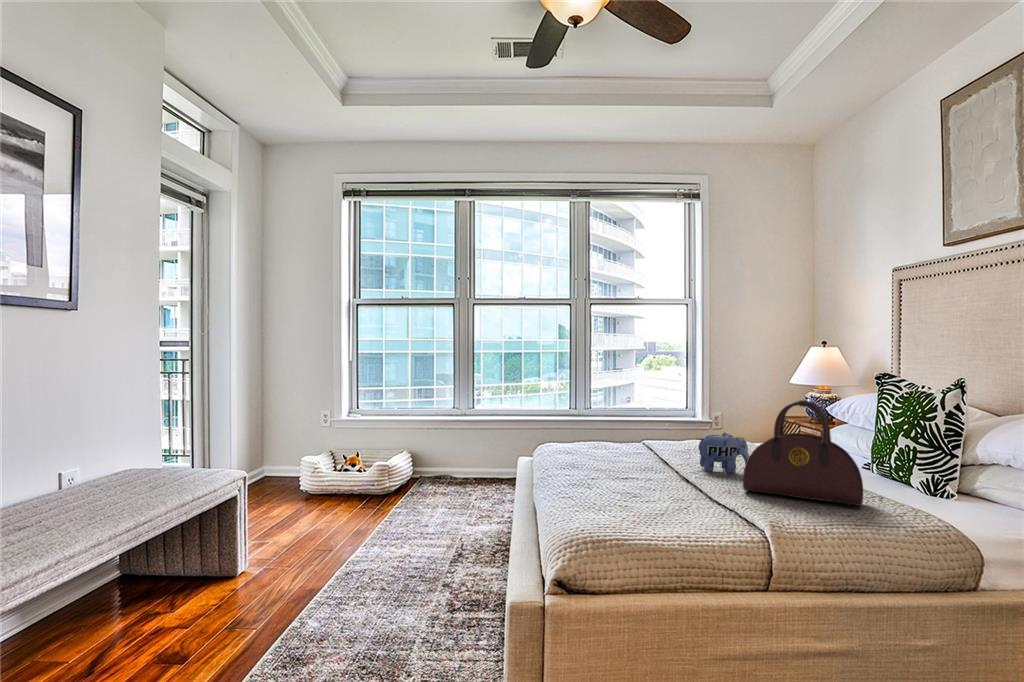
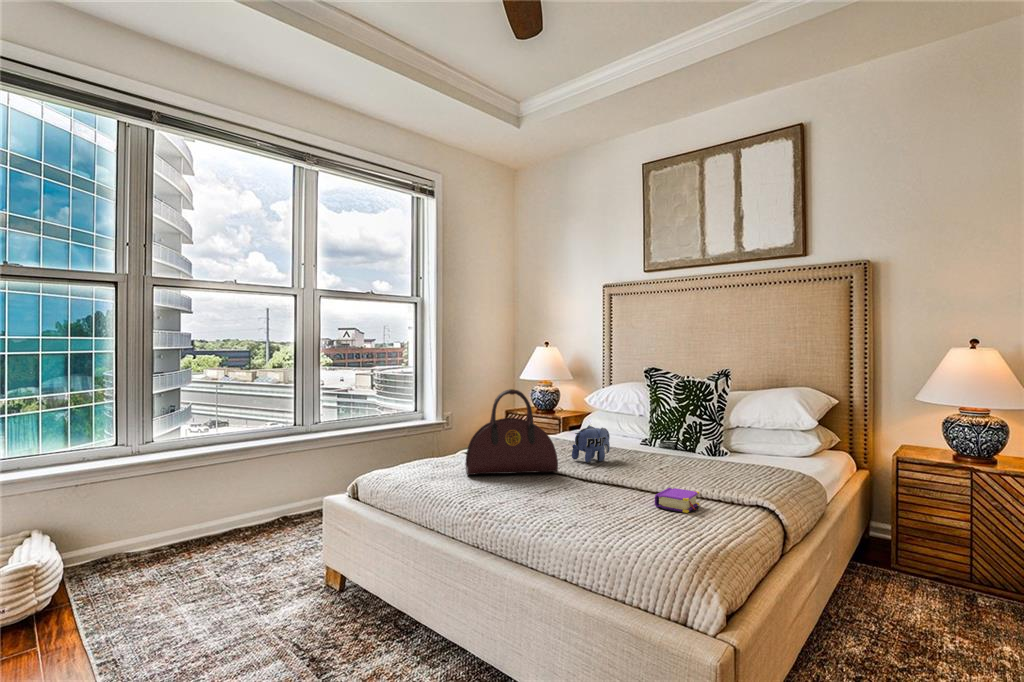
handbag: present [743,400,863,506] -> present [466,389,558,475]
book: none [631,499,720,532] -> present [655,487,699,513]

